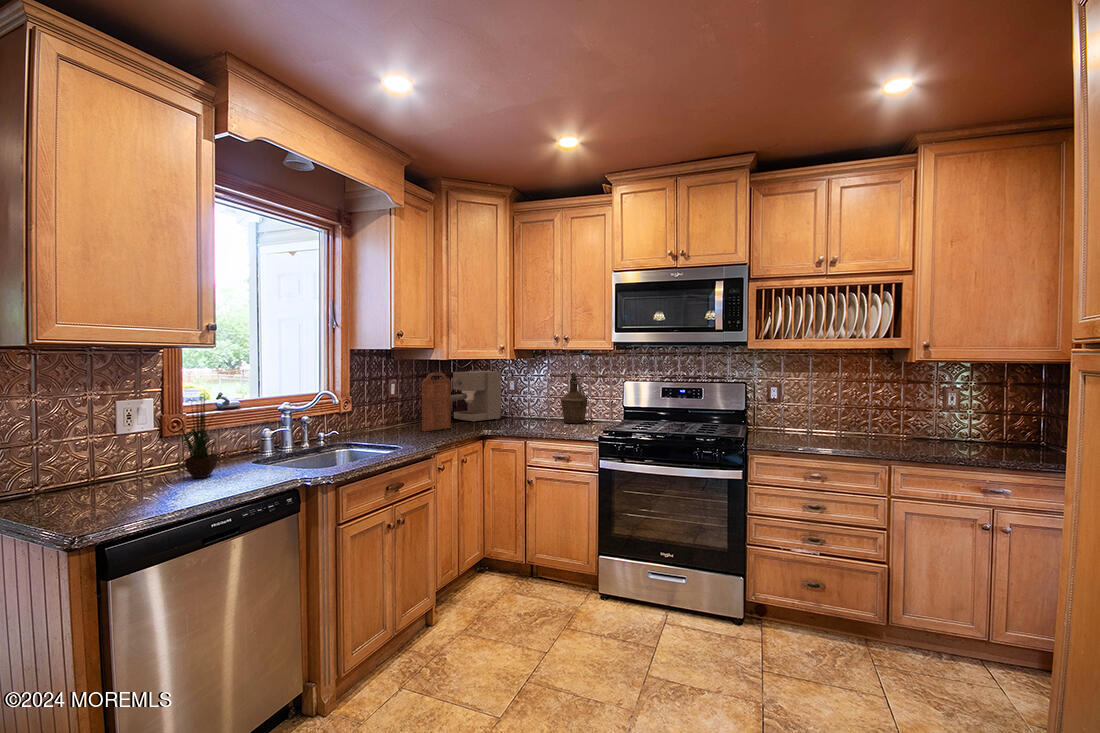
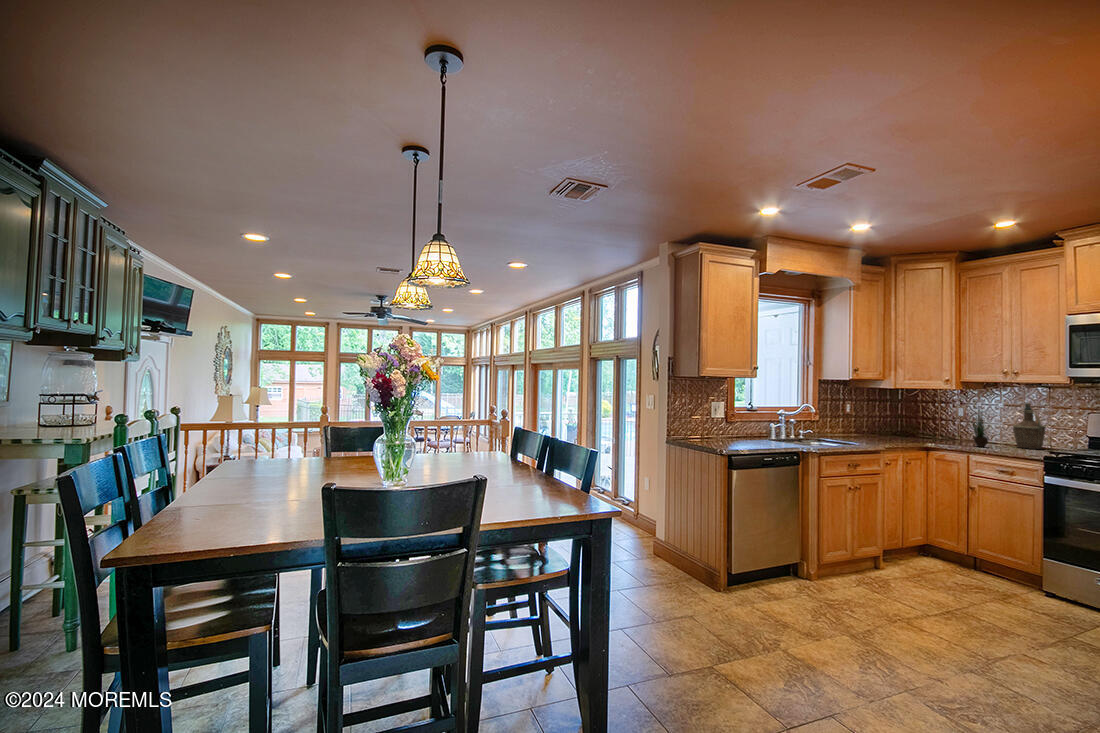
coffee maker: present [451,371,501,422] -> none [896,398,948,440]
cutting board: present [422,373,451,431] -> none [873,398,897,440]
potted plant: present [178,398,218,478] -> present [973,415,988,447]

